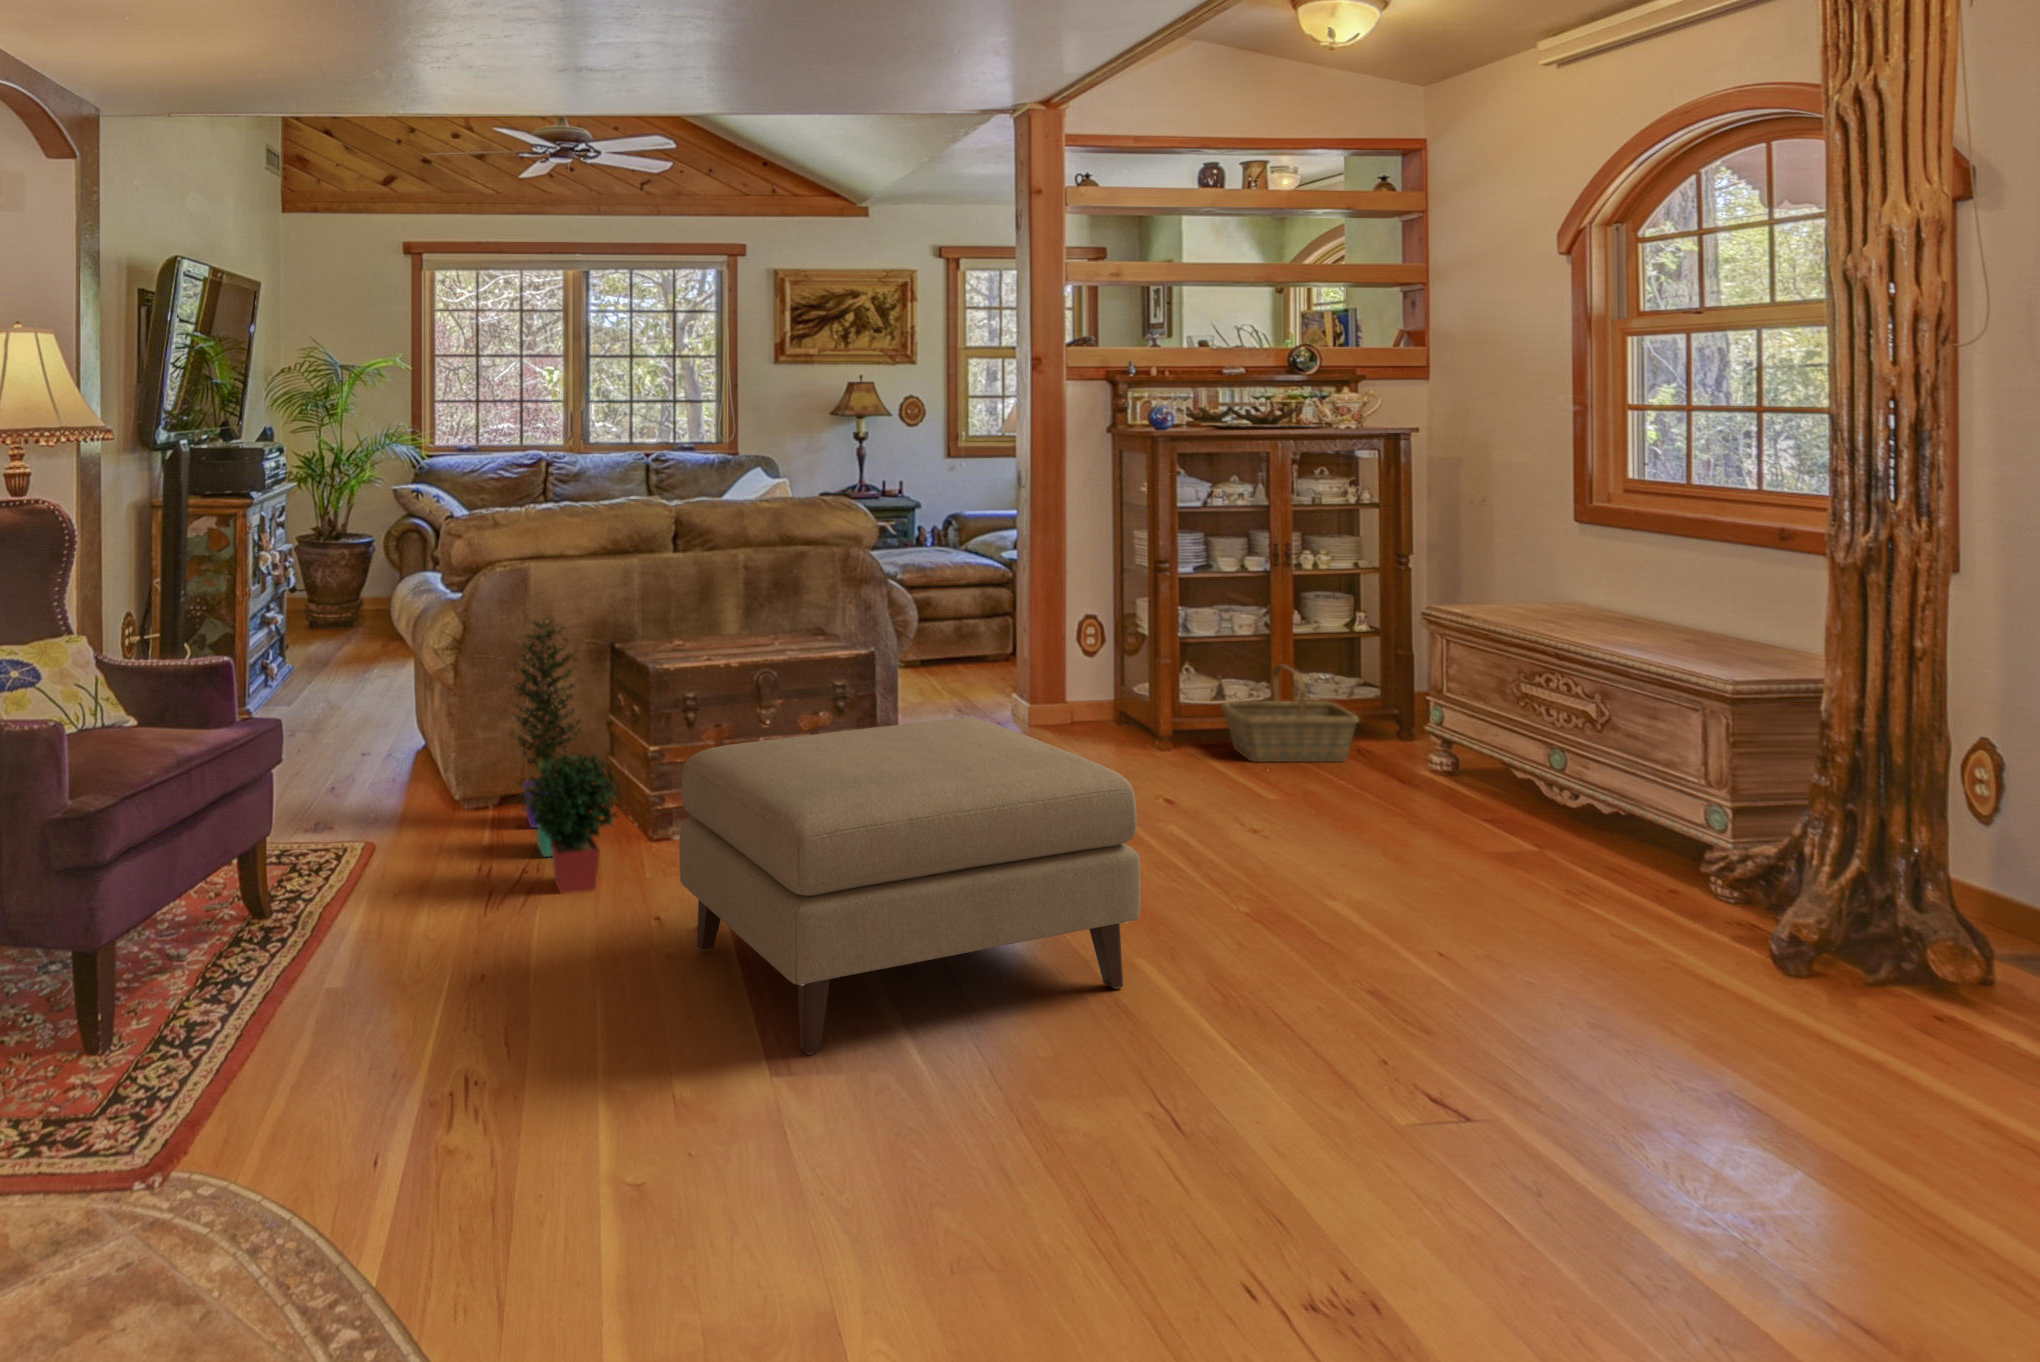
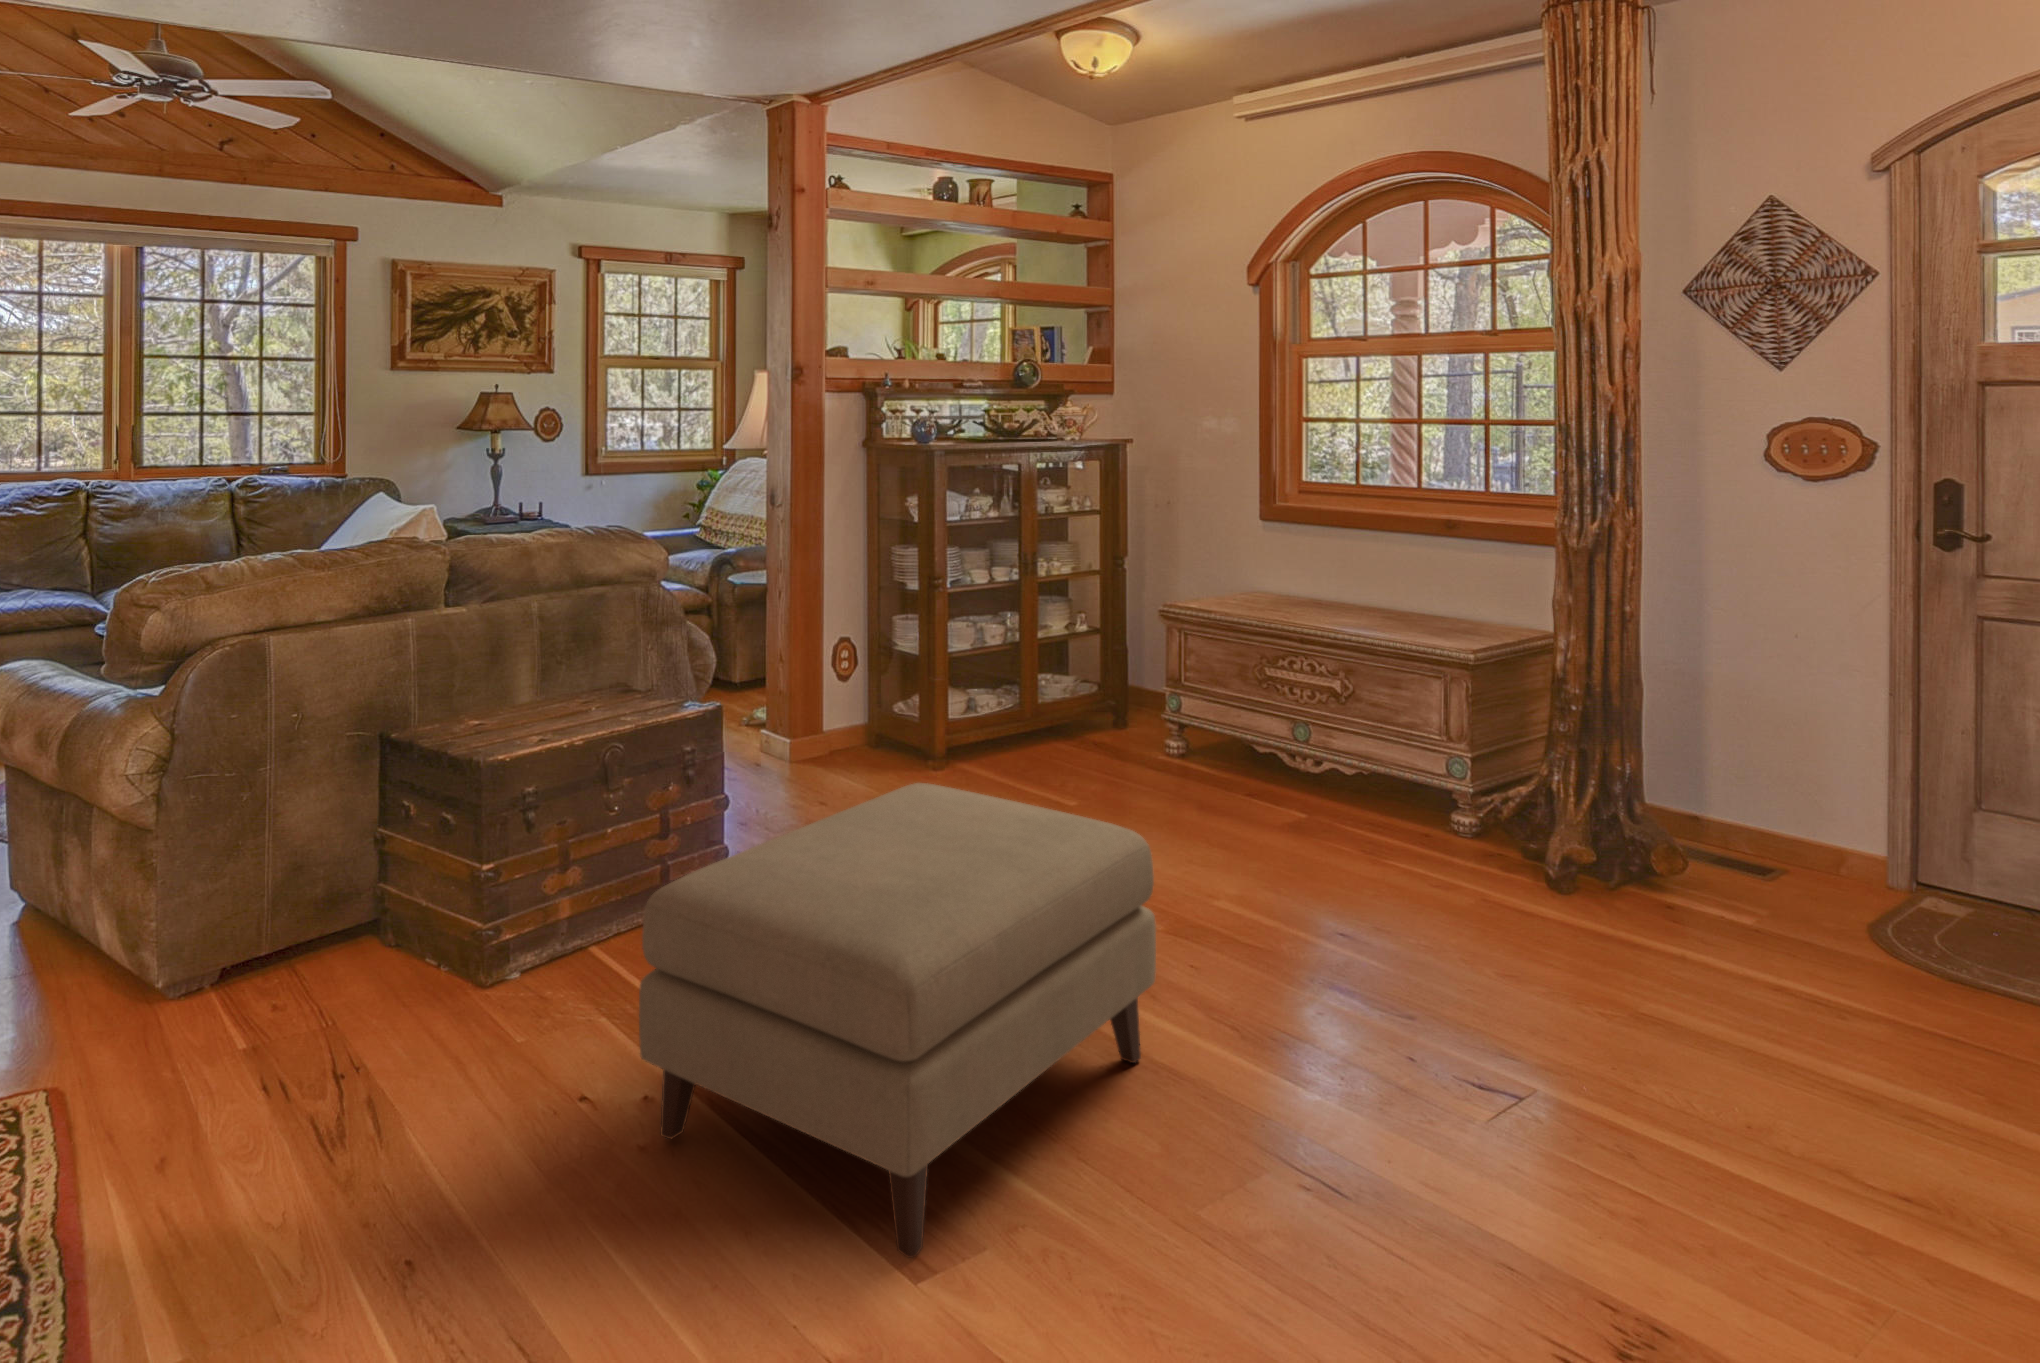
potted plant: present [510,616,618,894] -> none [258,717,490,1101]
basket: present [1221,665,1359,762] -> none [982,668,1105,766]

